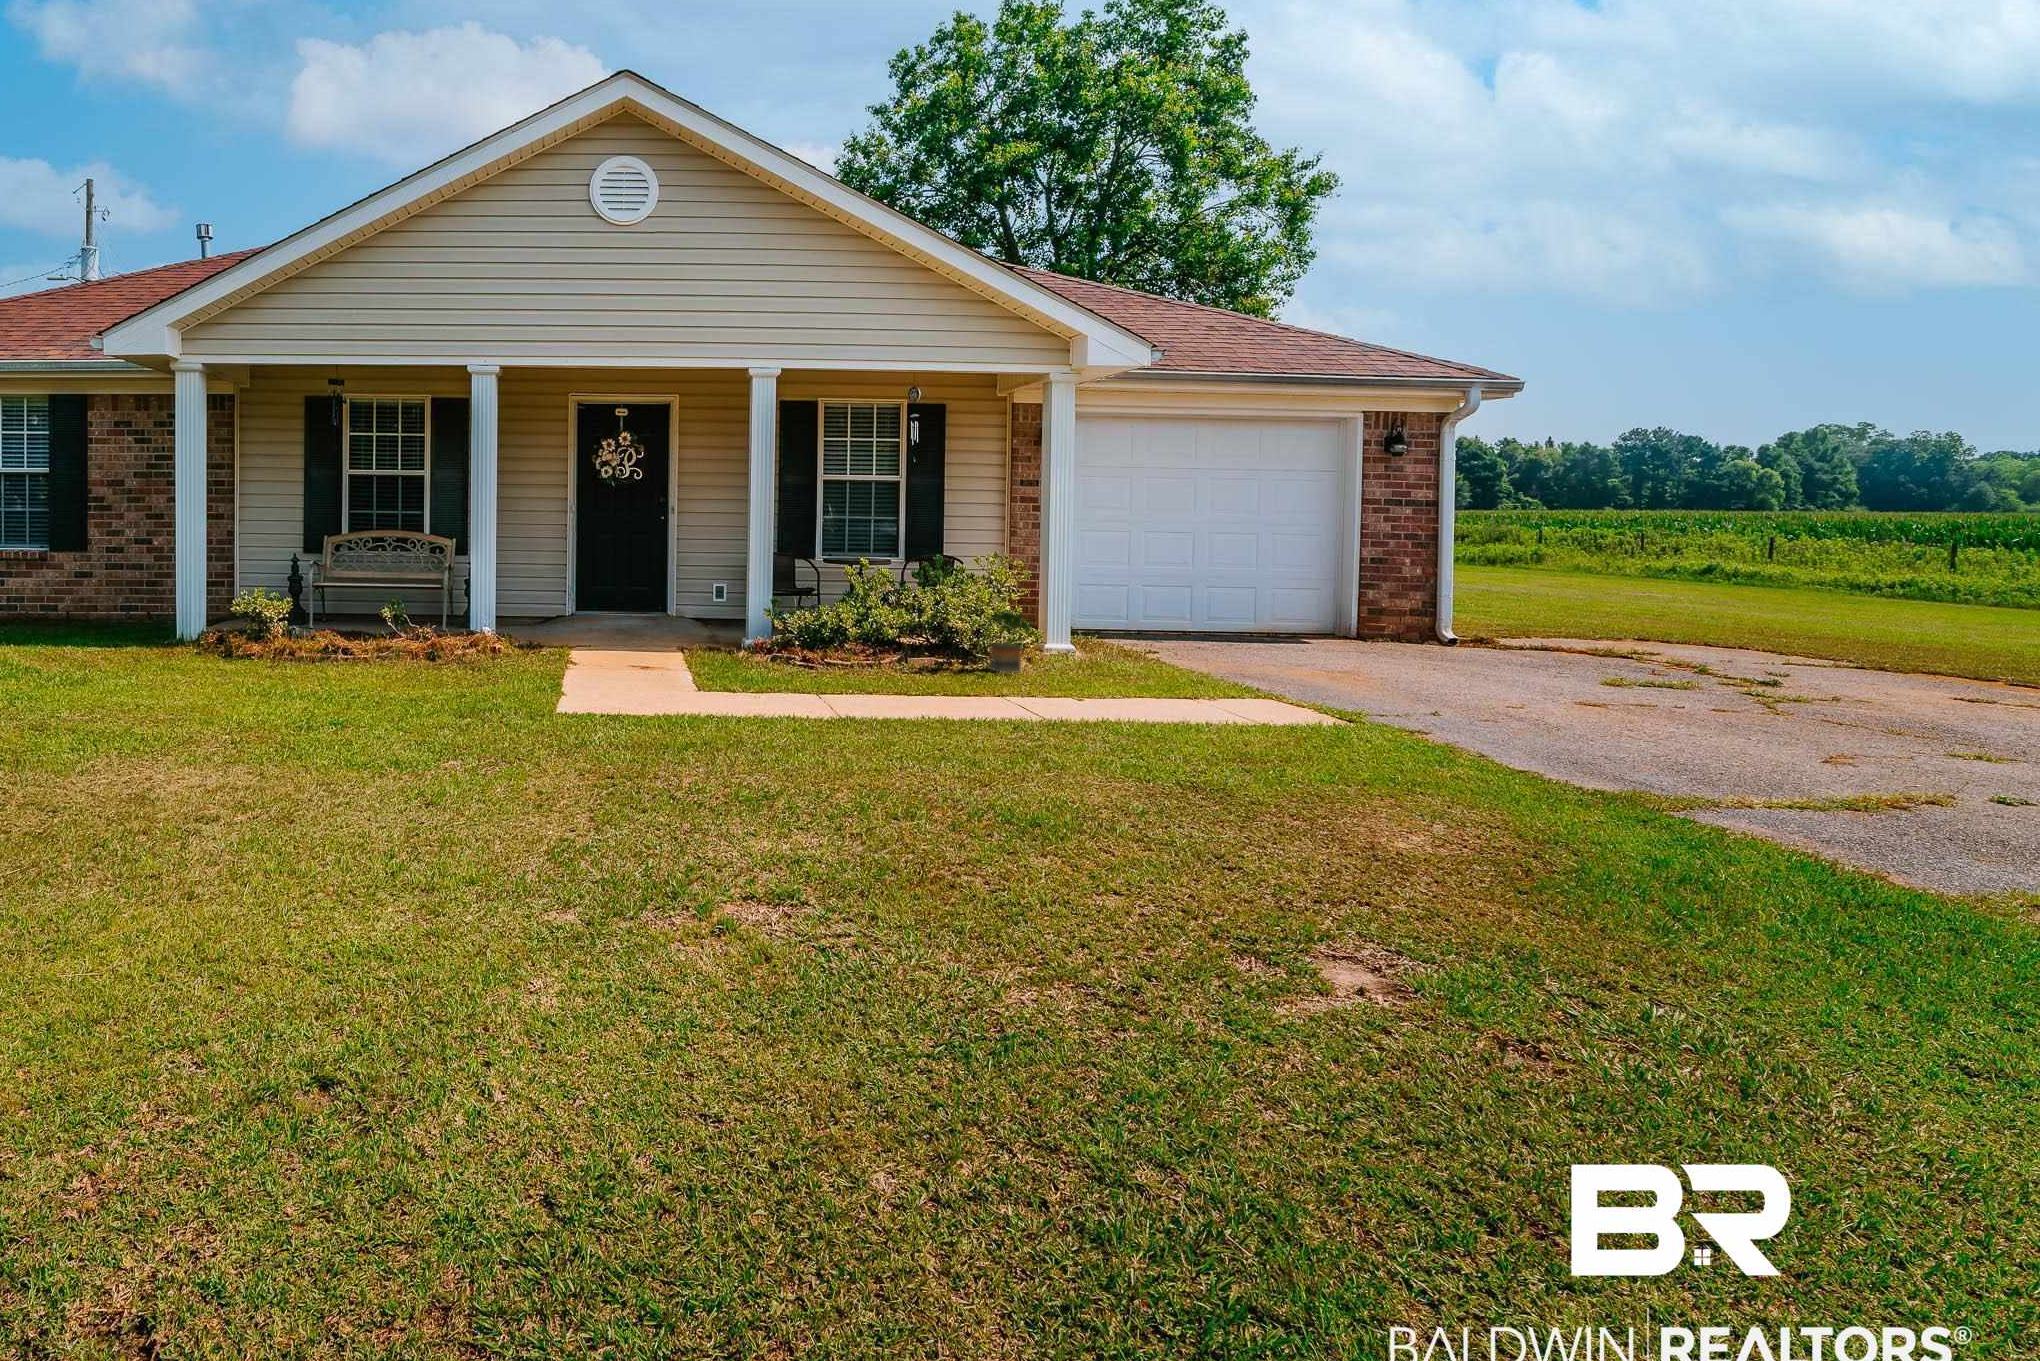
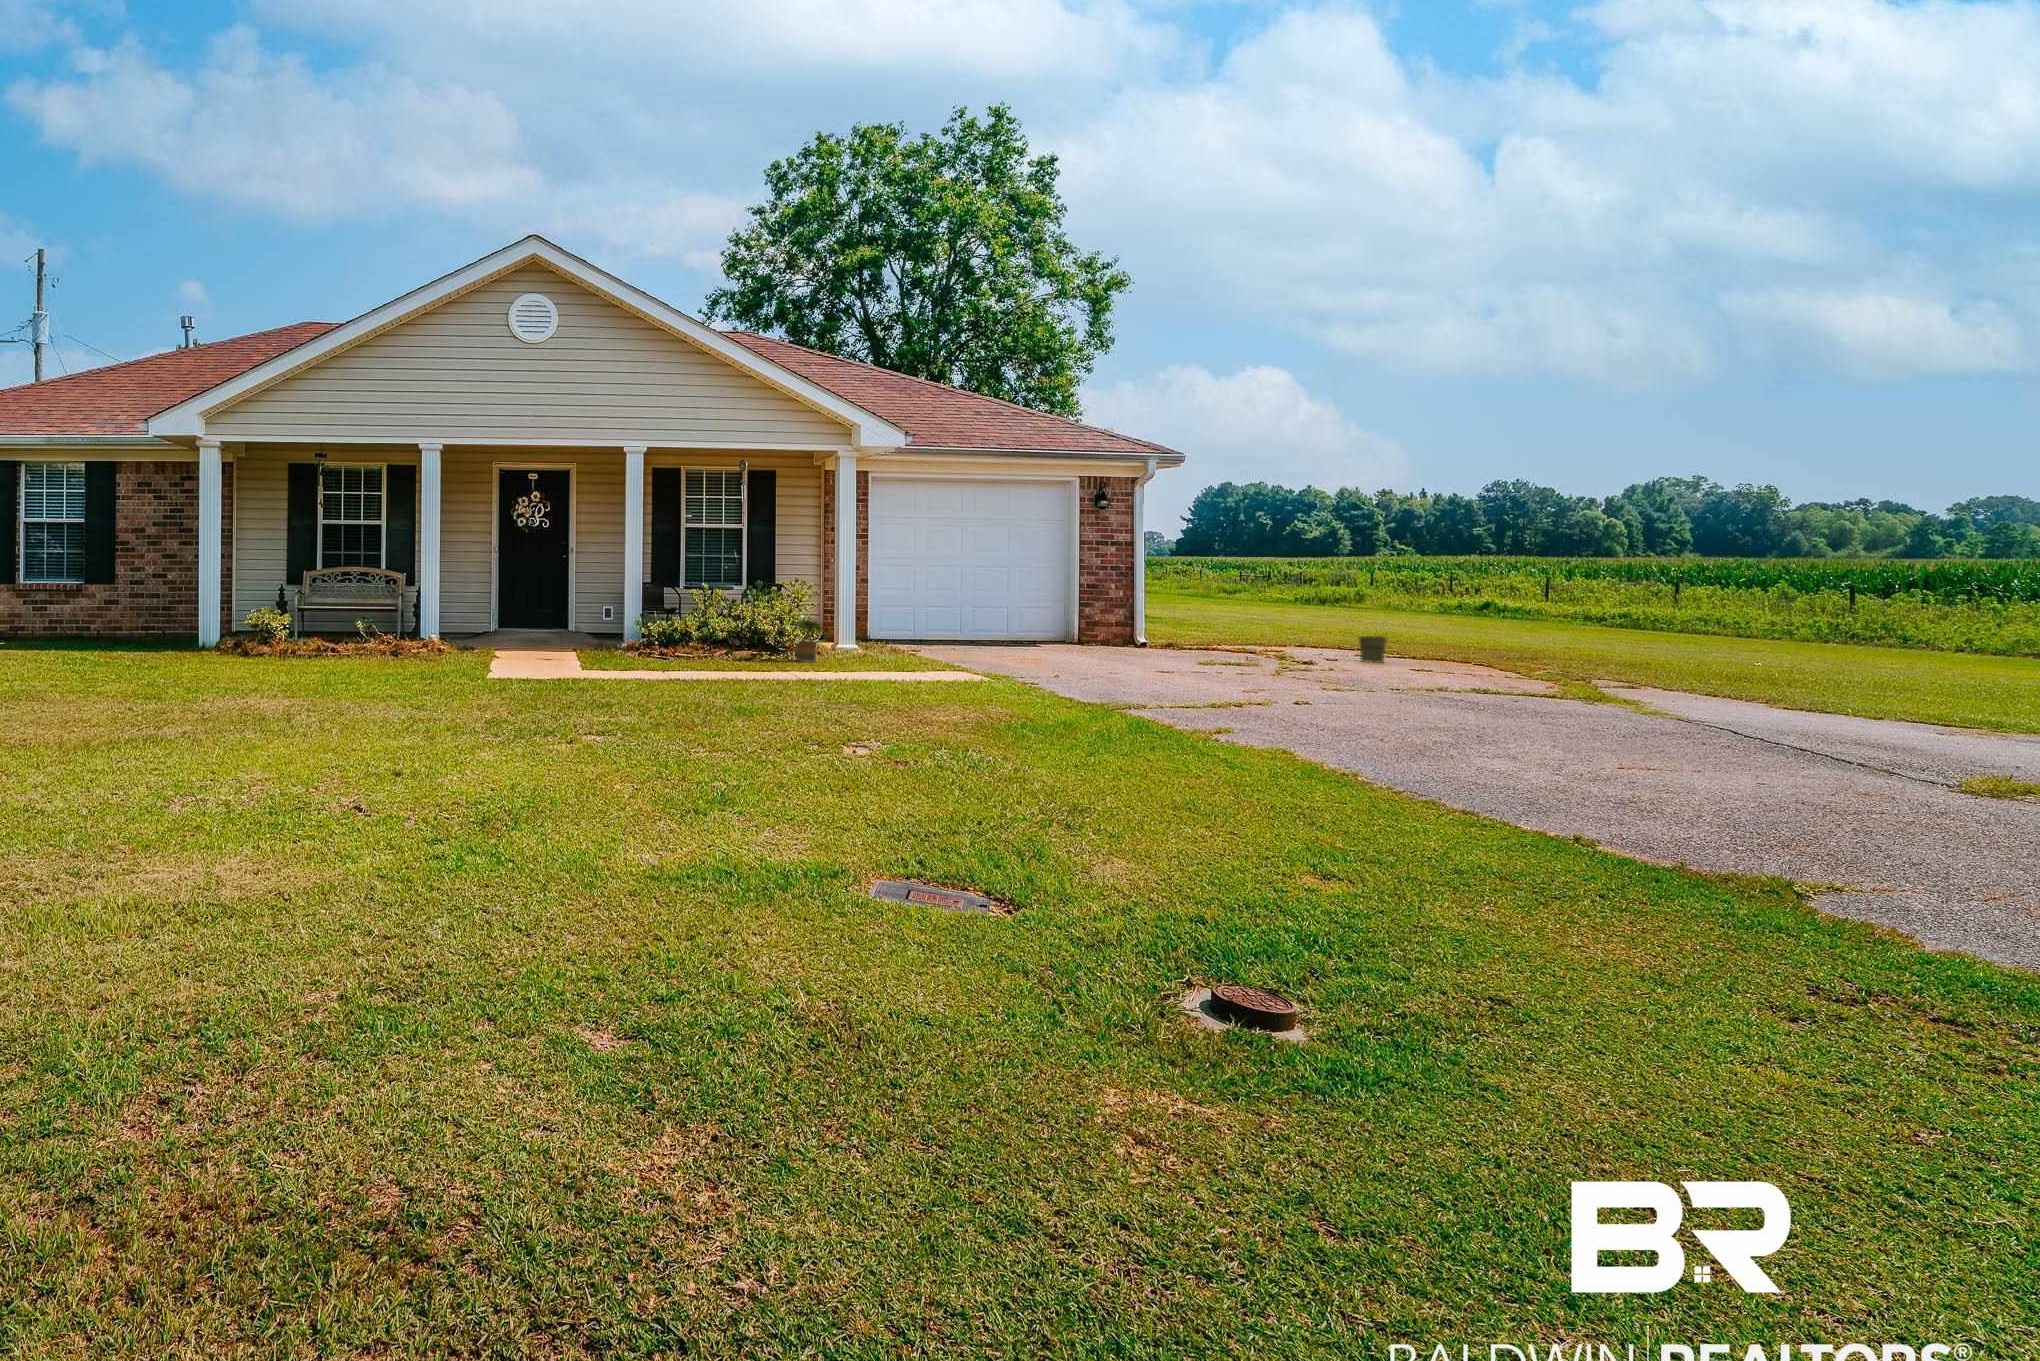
bucket: none [1802,637,1854,677] -> present [1359,636,1388,663]

